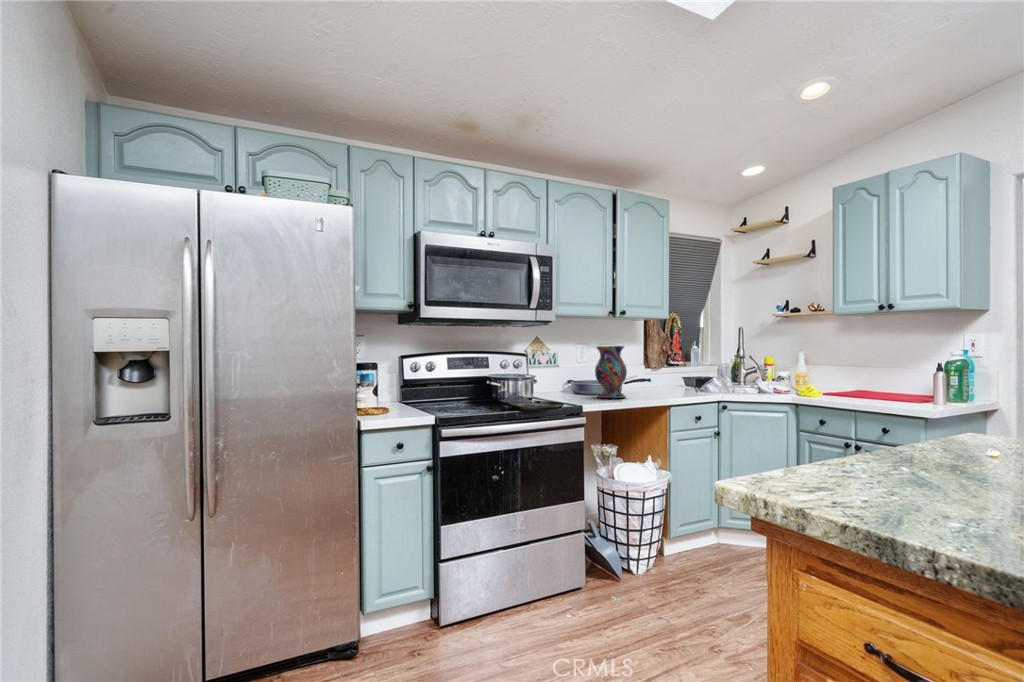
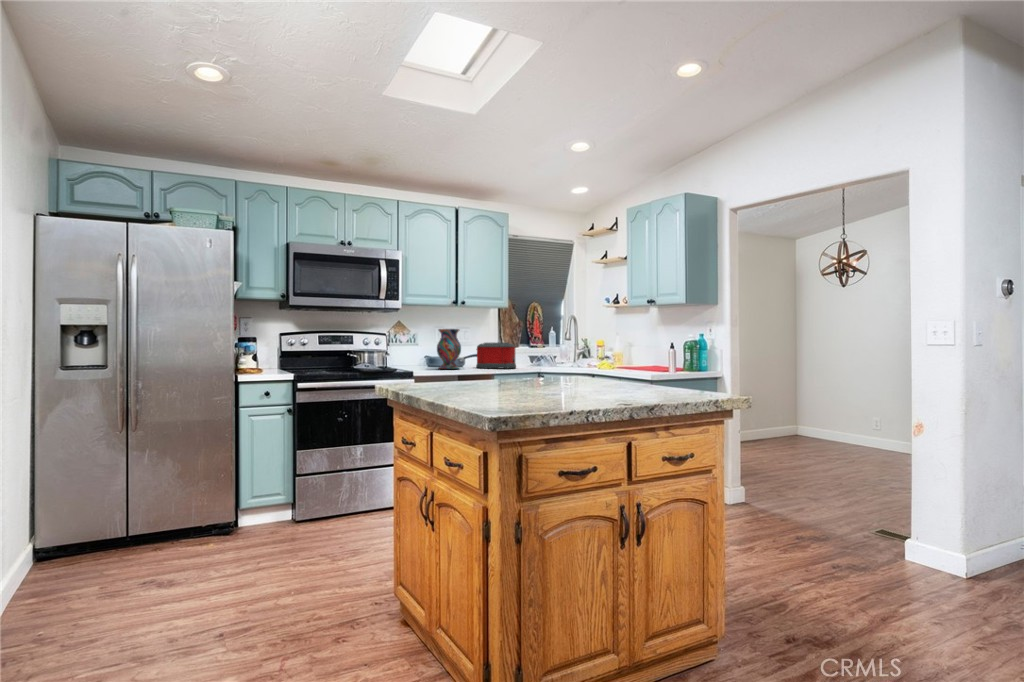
toaster: none [636,362,691,396] -> present [476,342,516,368]

